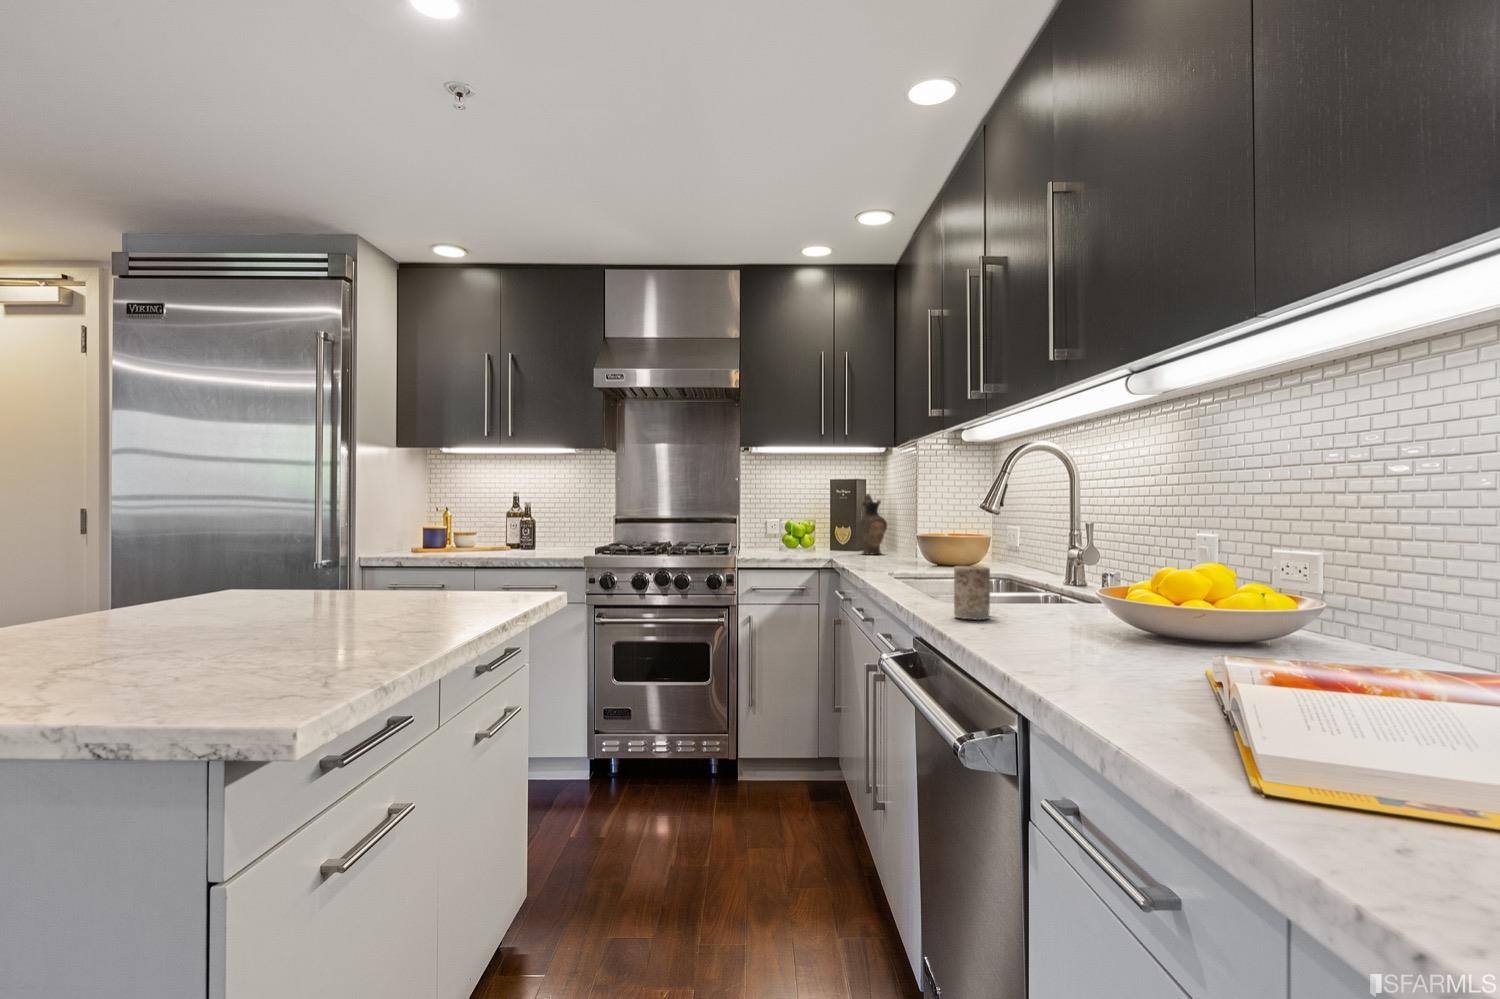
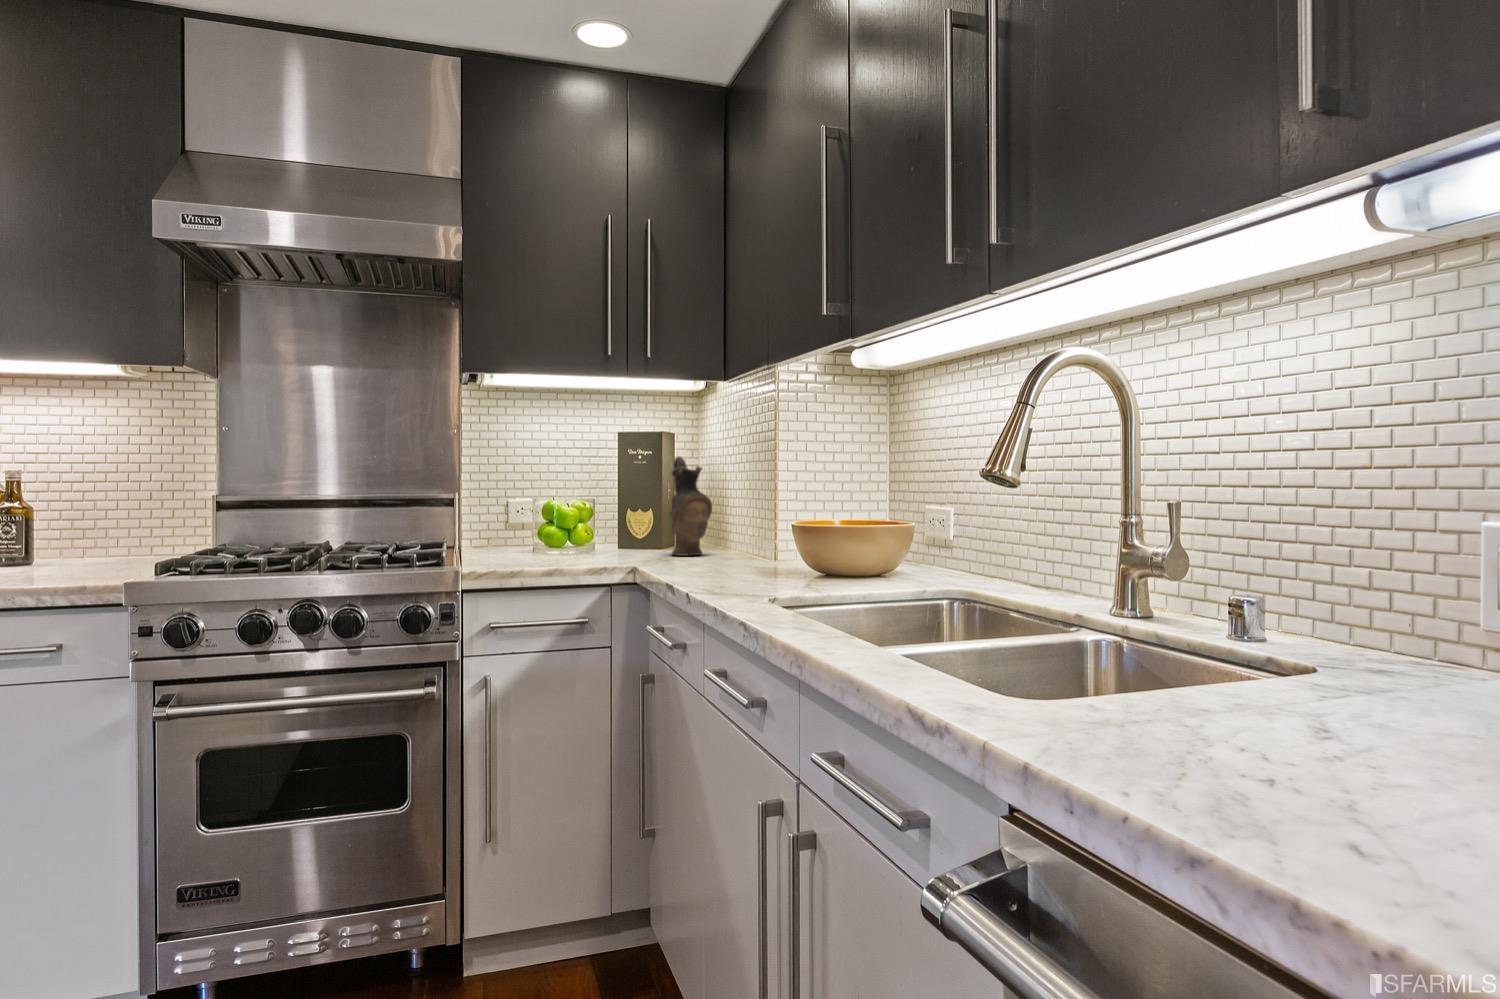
mug: present [954,566,990,620] -> none [1184,629,1302,803]

